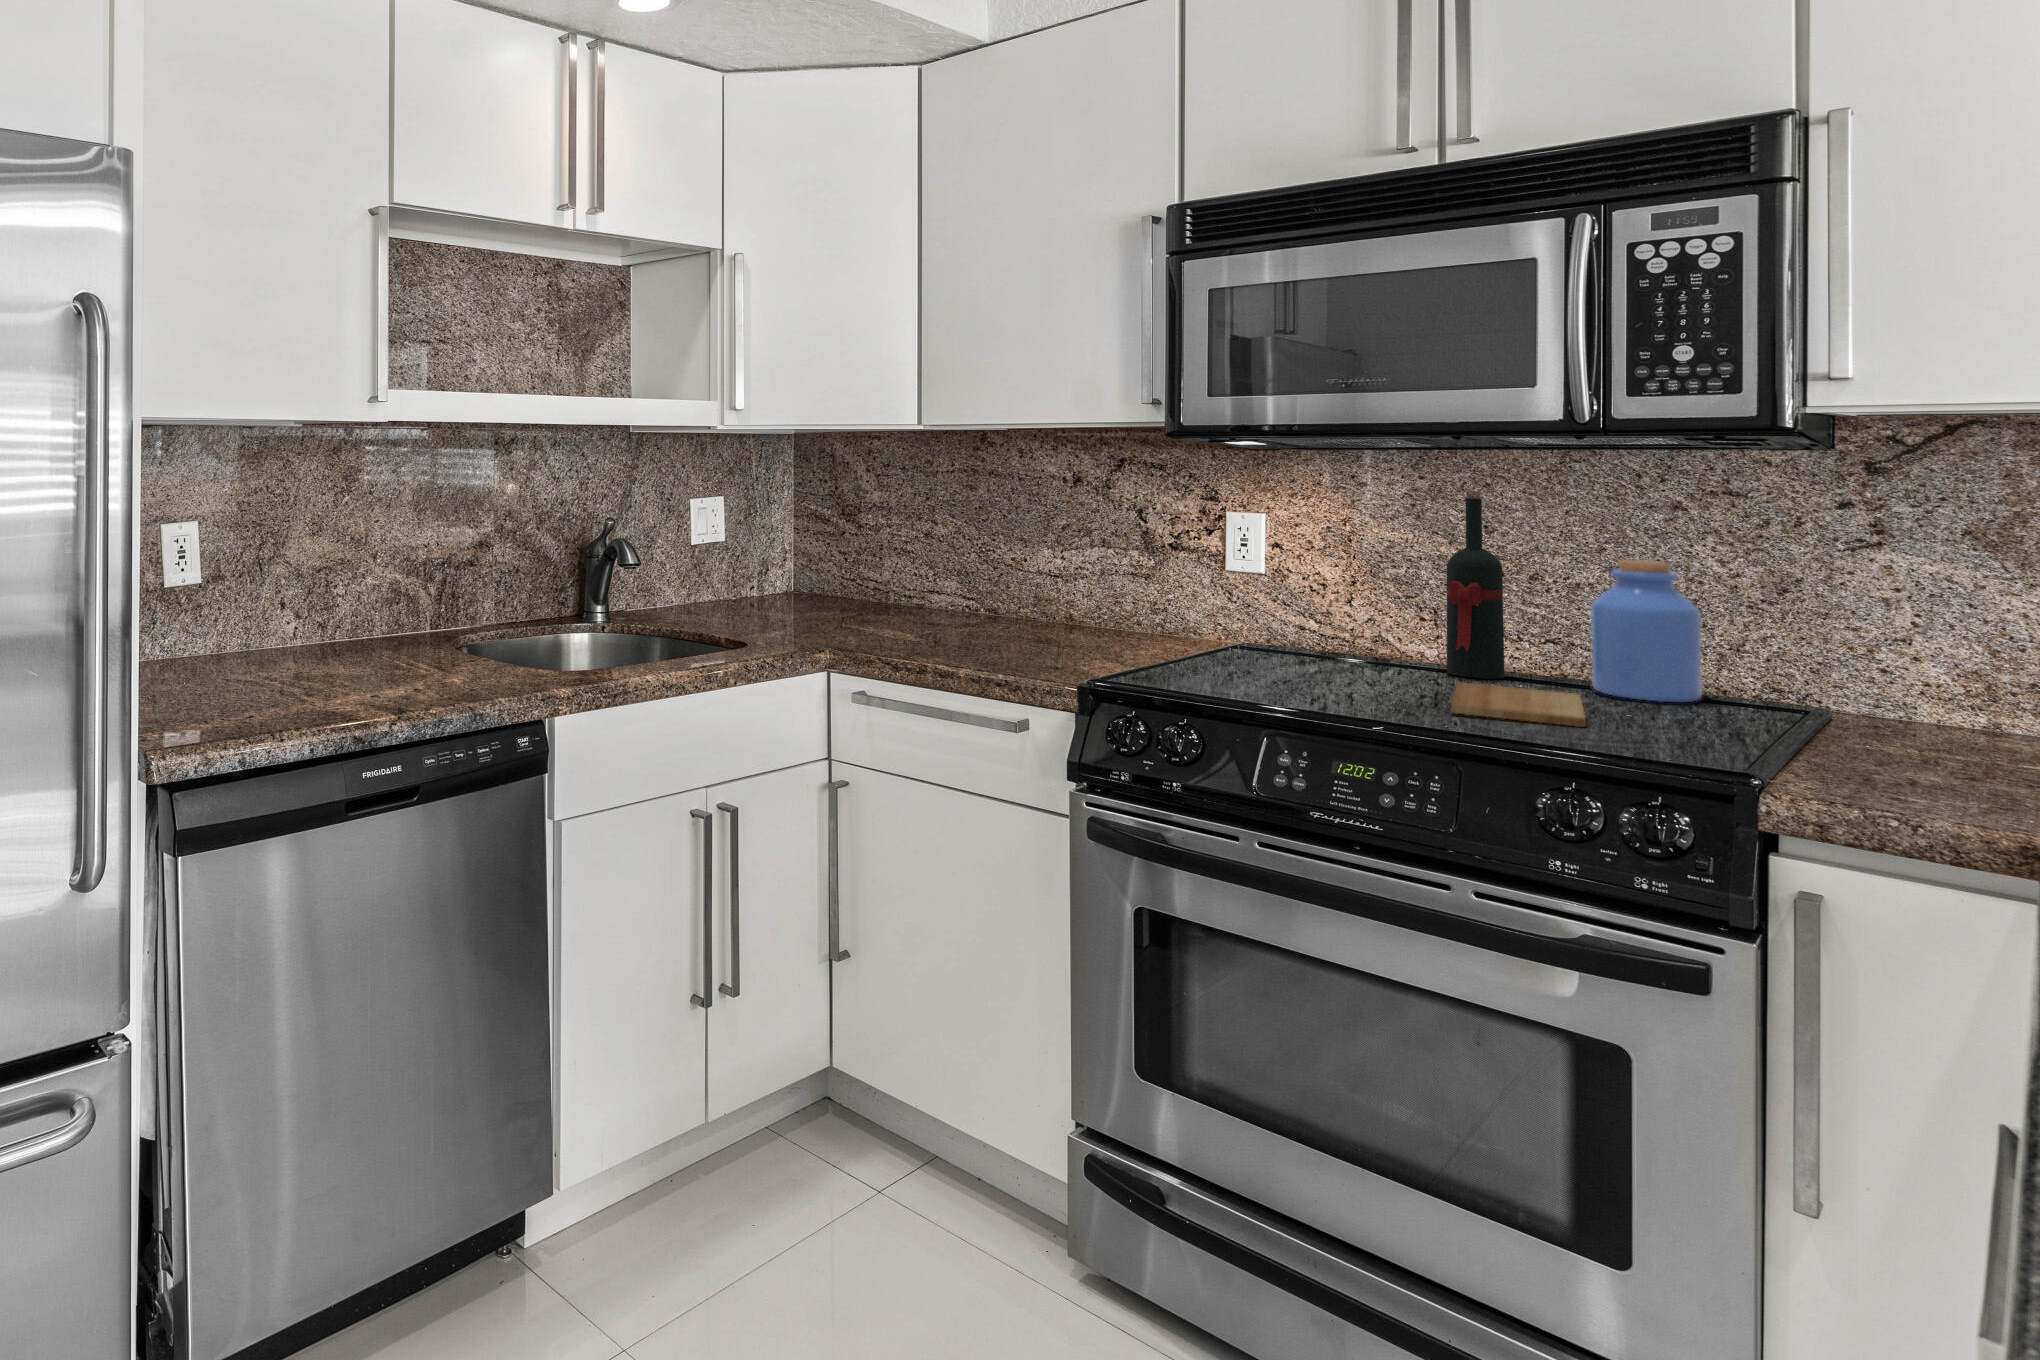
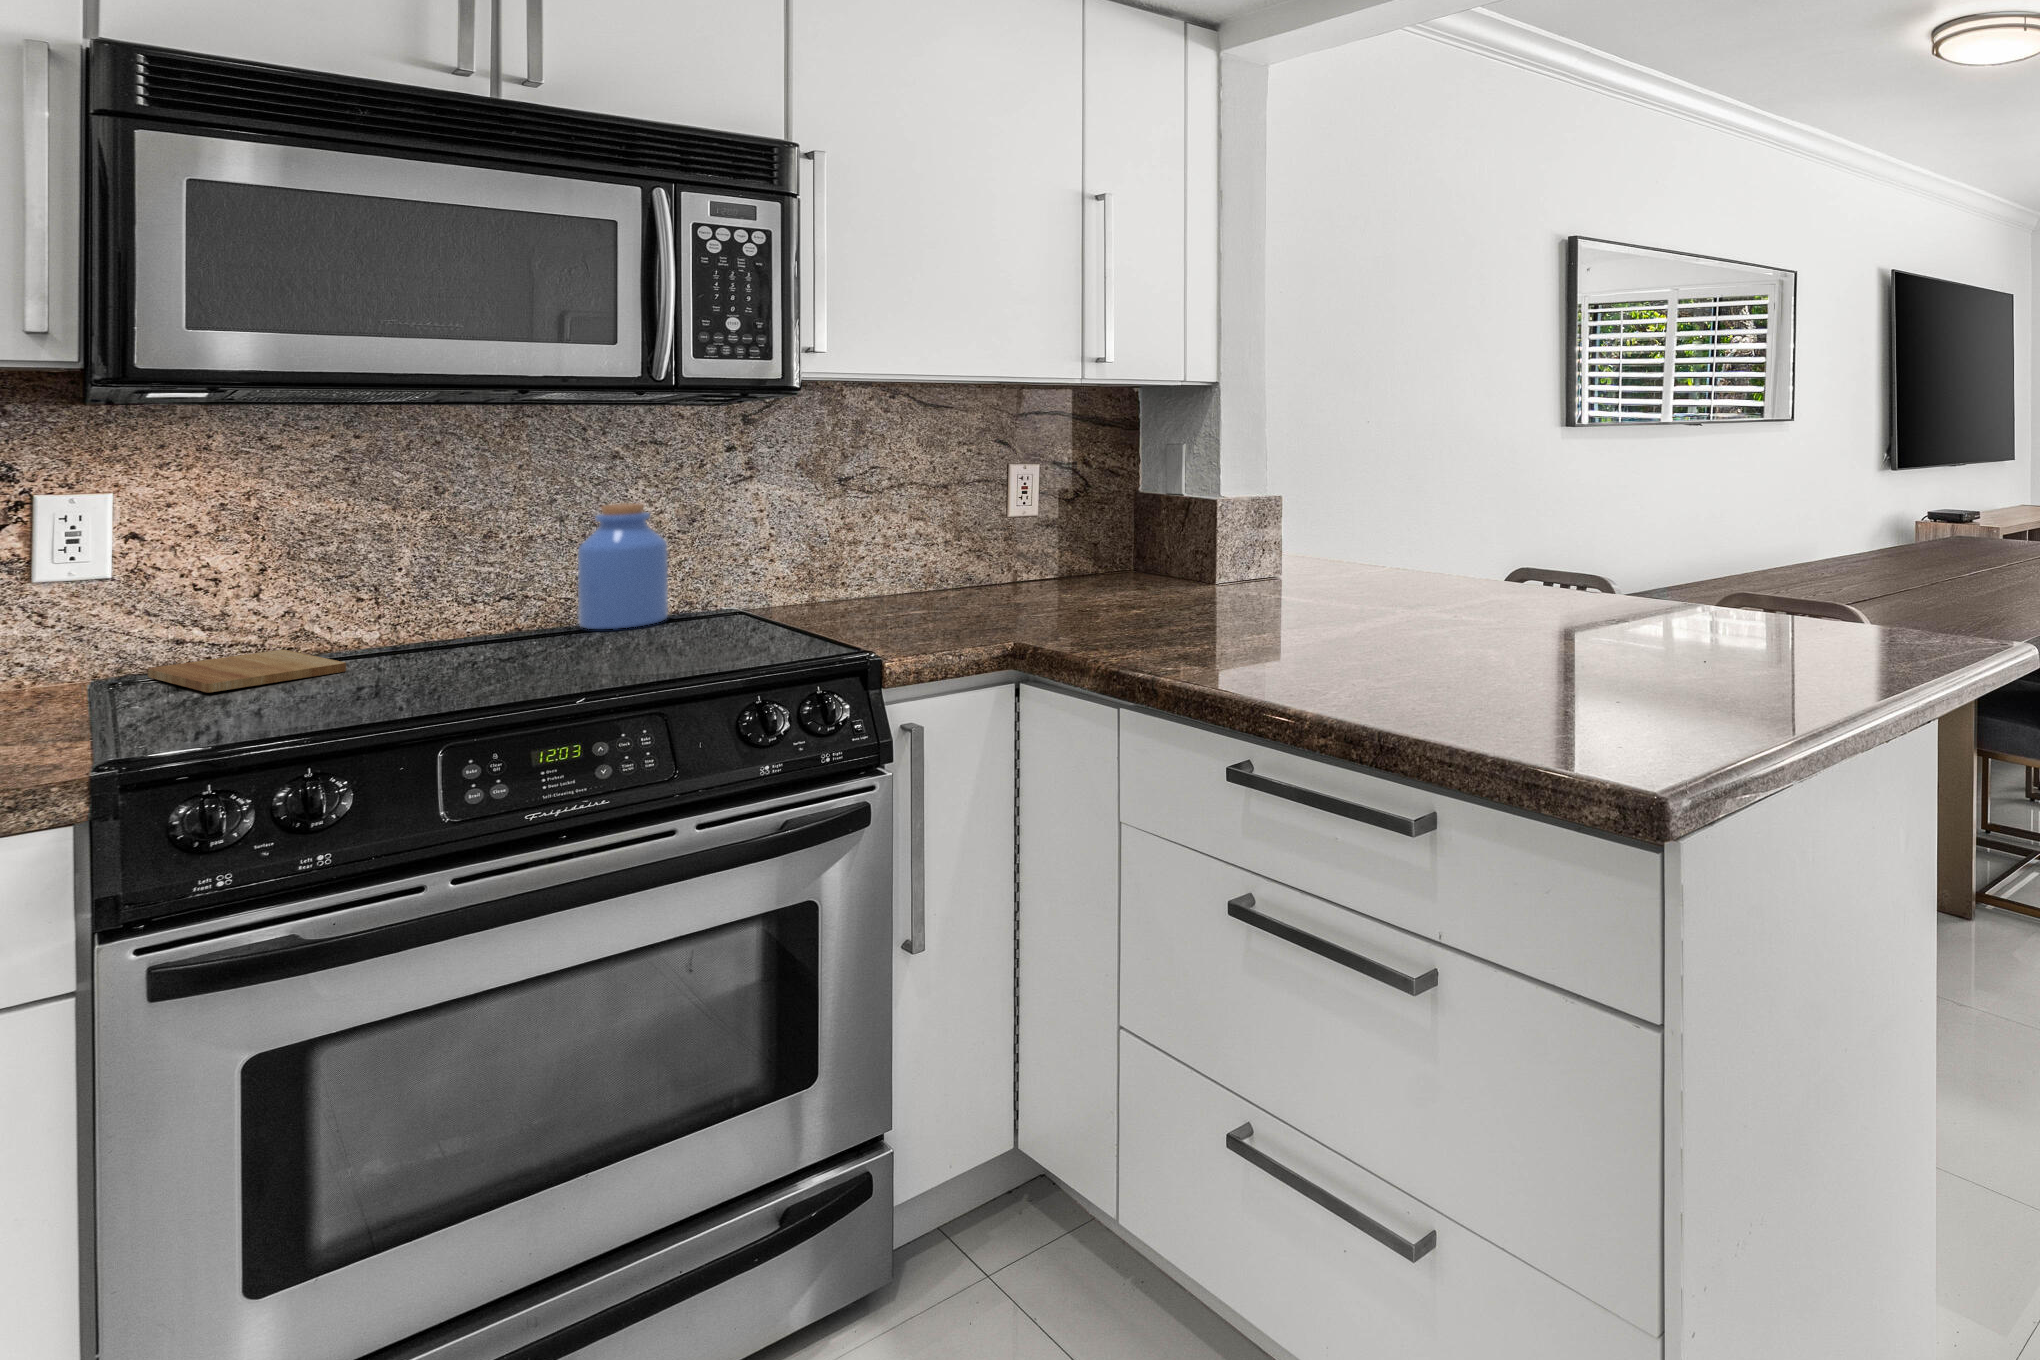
wine bottle: present [1447,491,1505,679] -> none [419,452,483,649]
cutting board: present [1451,683,1586,727] -> present [148,650,346,693]

